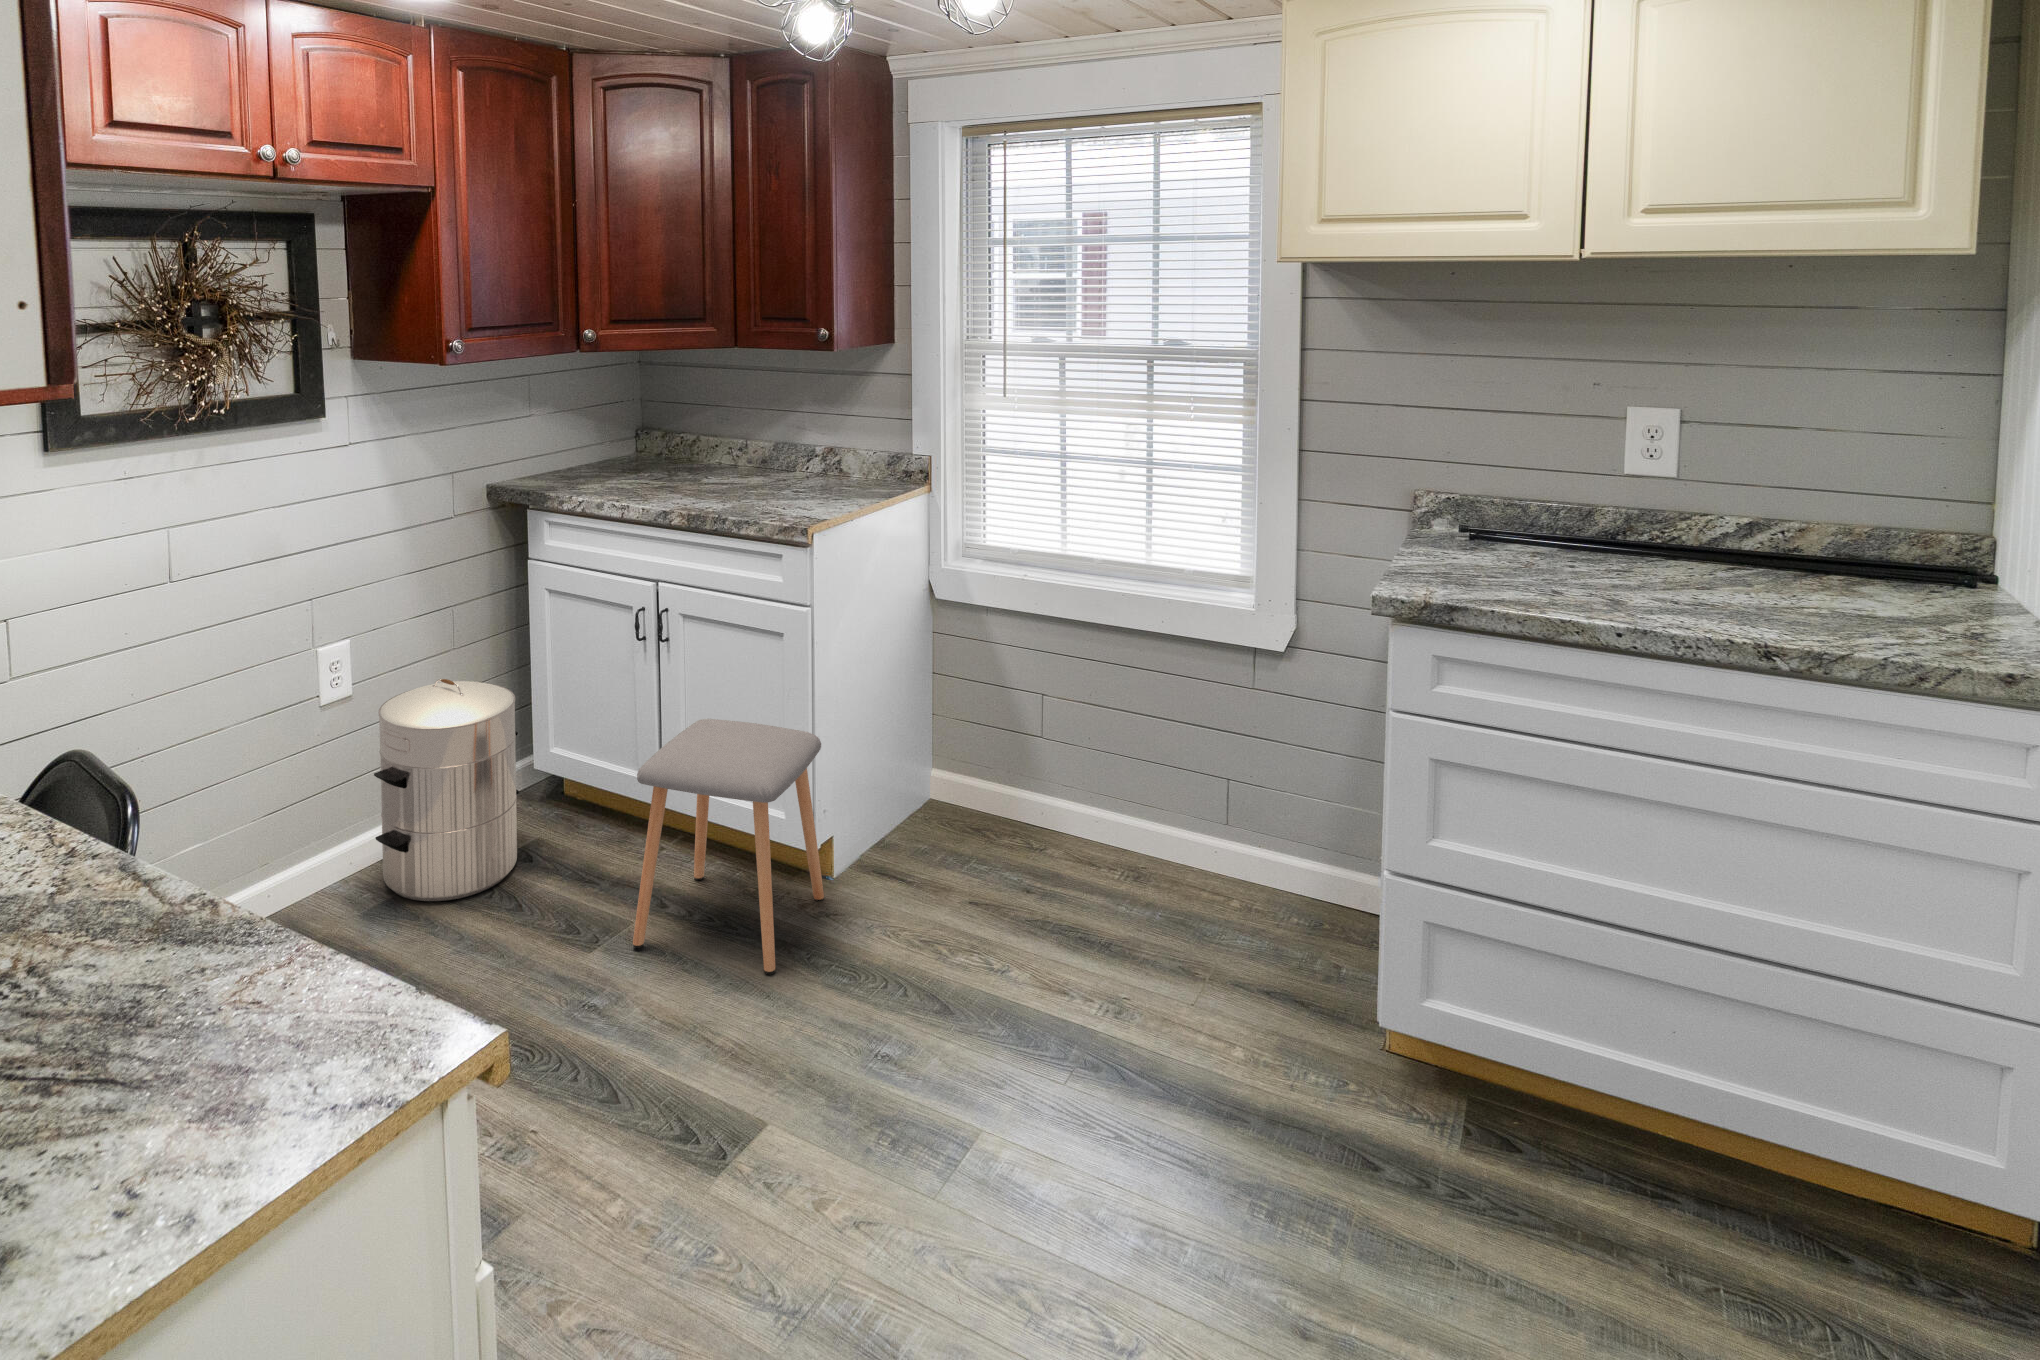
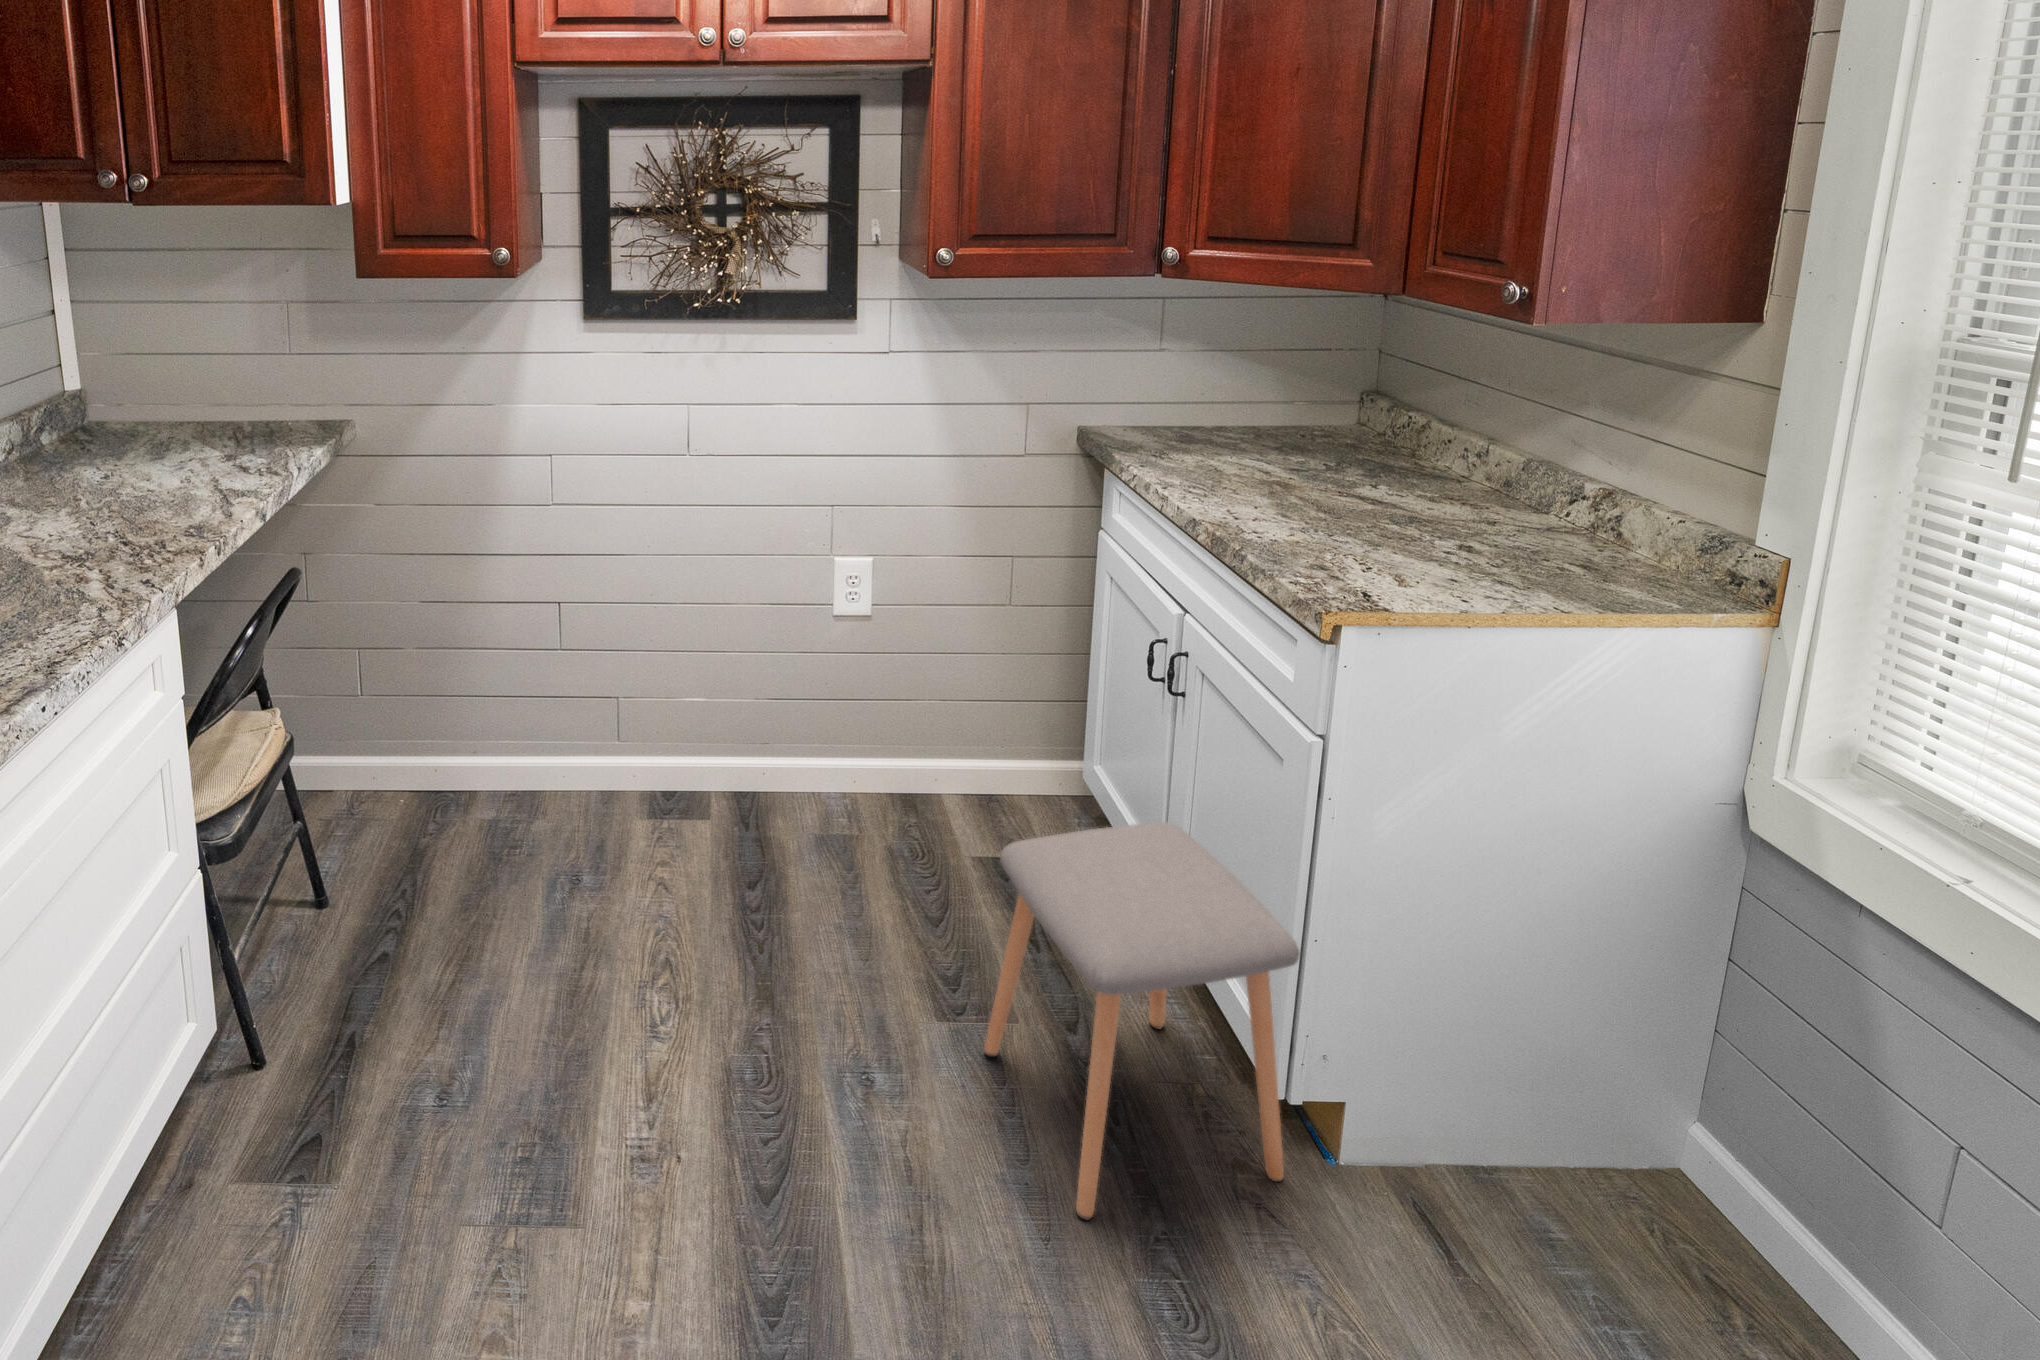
waste bin: present [374,679,519,901] -> none [856,629,1034,879]

